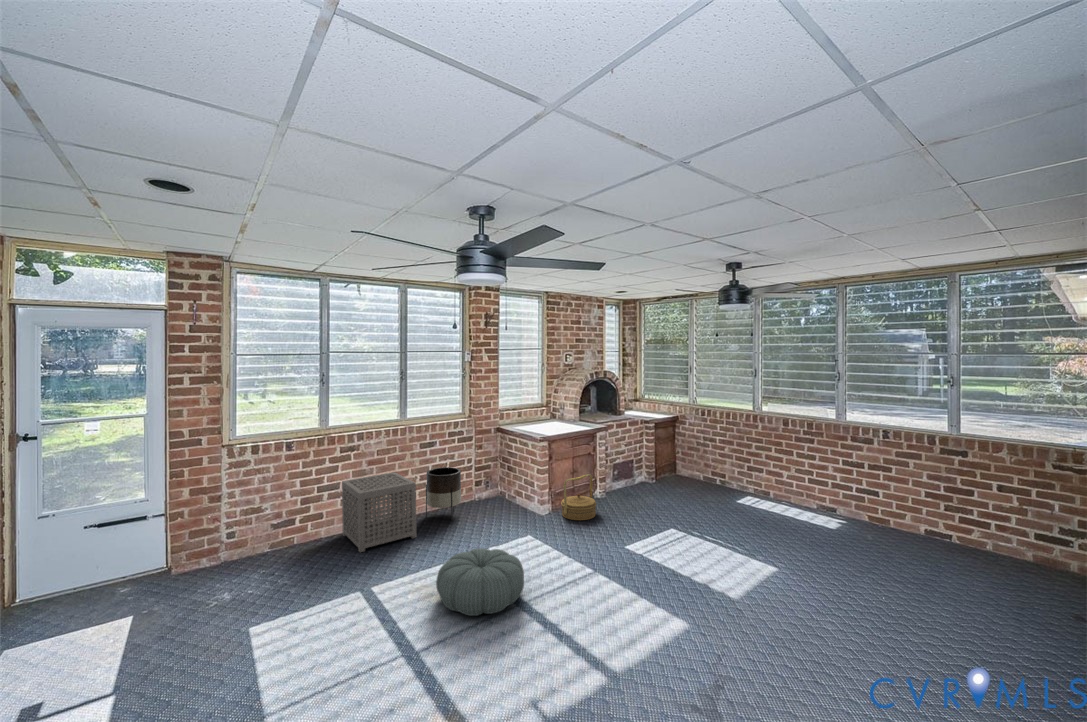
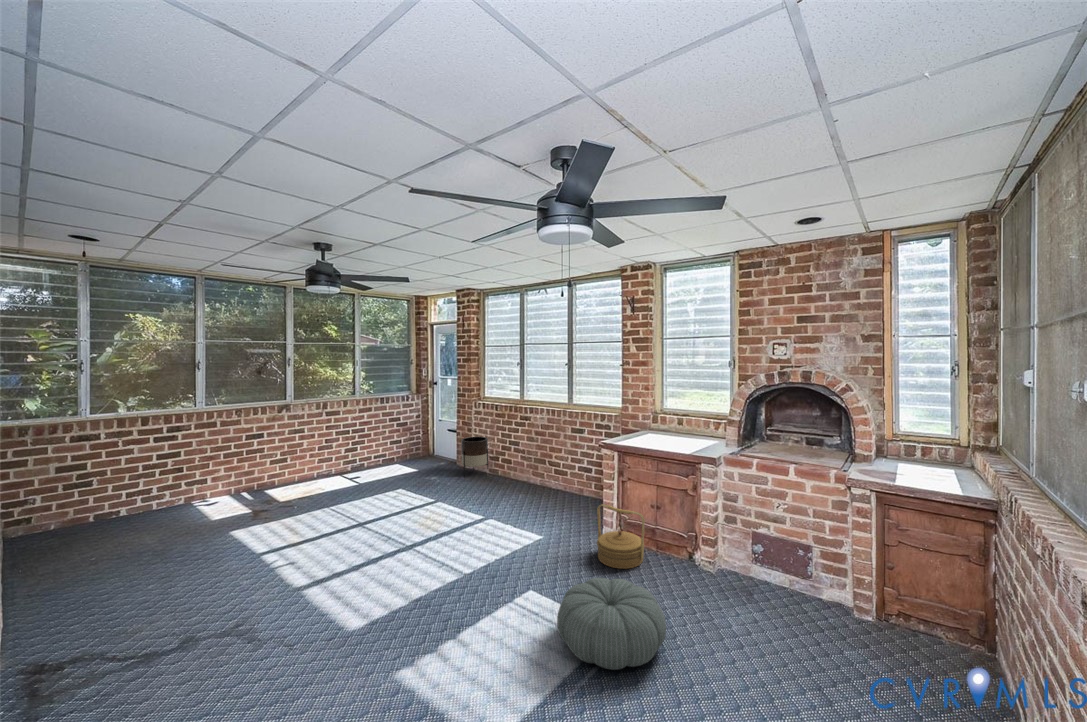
planter: present [426,467,461,521] -> present [461,437,488,477]
side table: present [342,472,416,552] -> none [489,440,550,499]
pouf: present [436,548,524,616] -> present [557,578,666,670]

